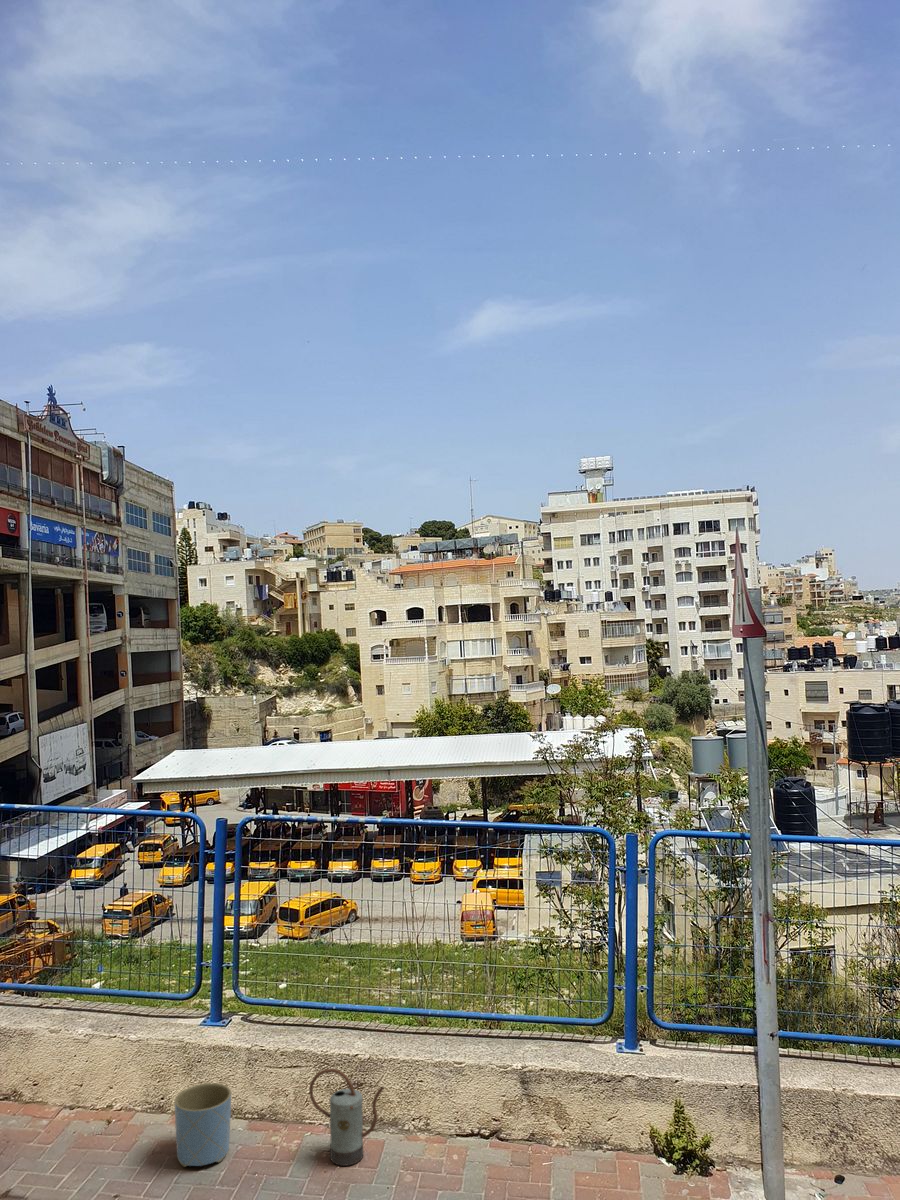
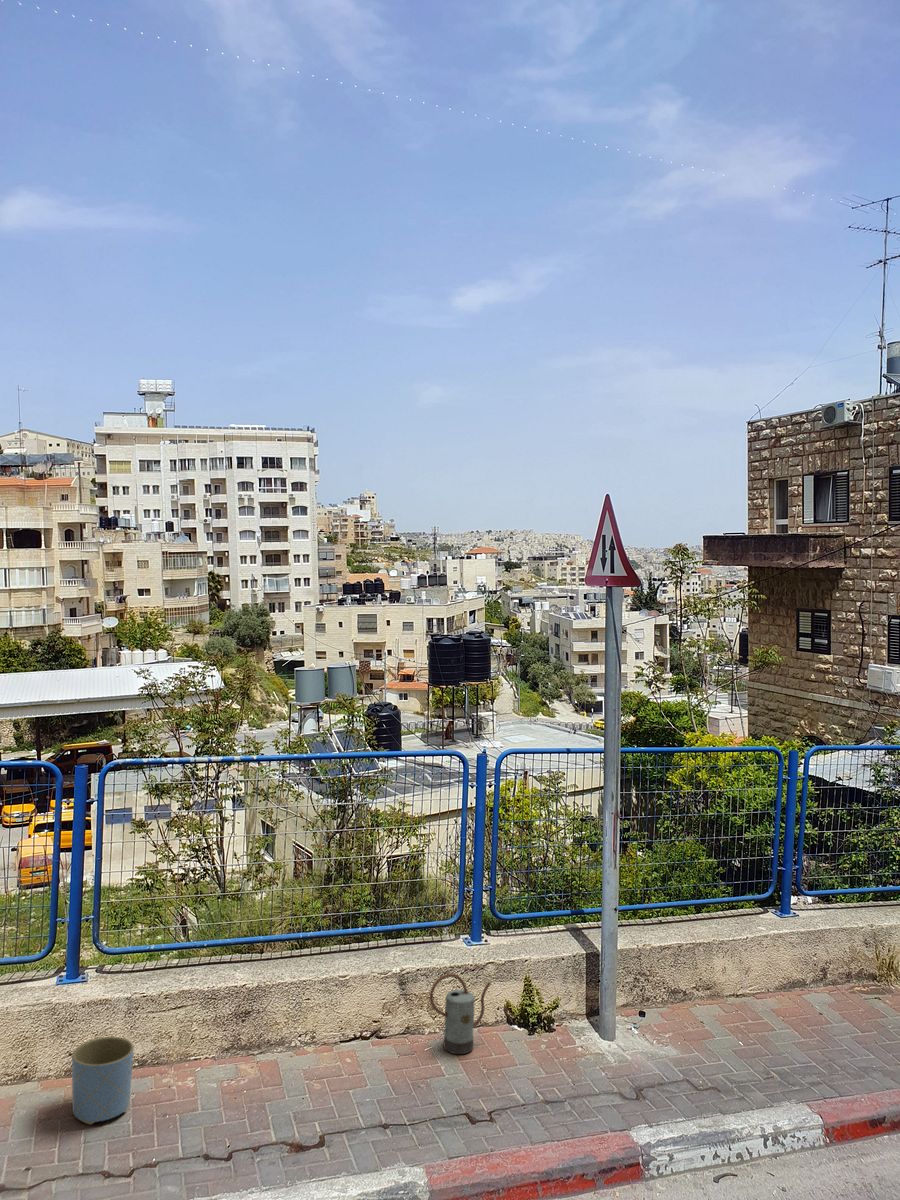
watering can: present [309,1069,384,1166] -> present [430,974,491,1054]

